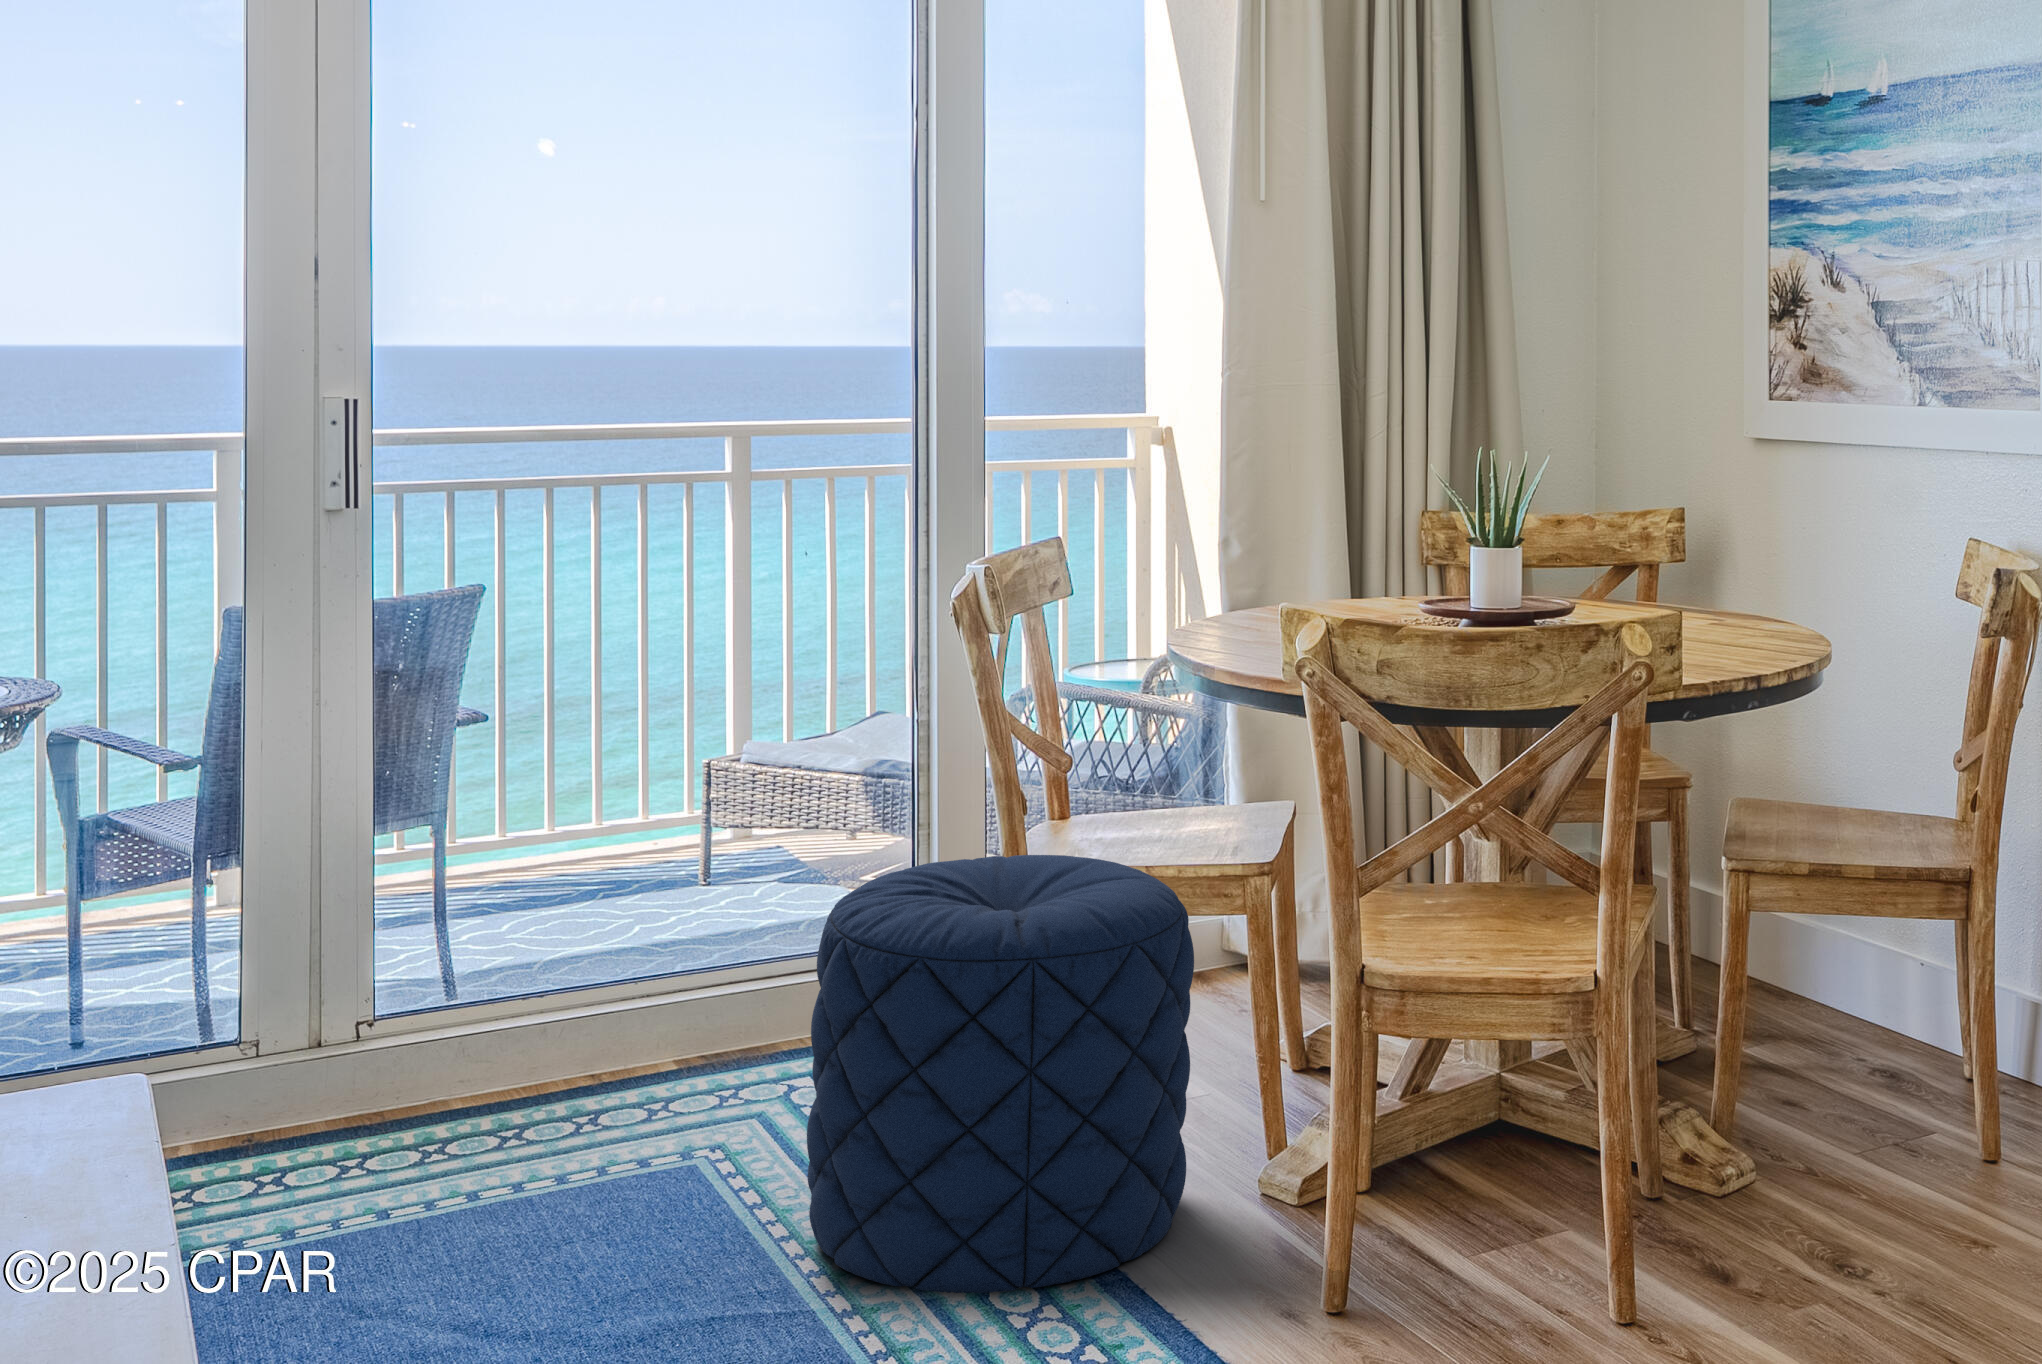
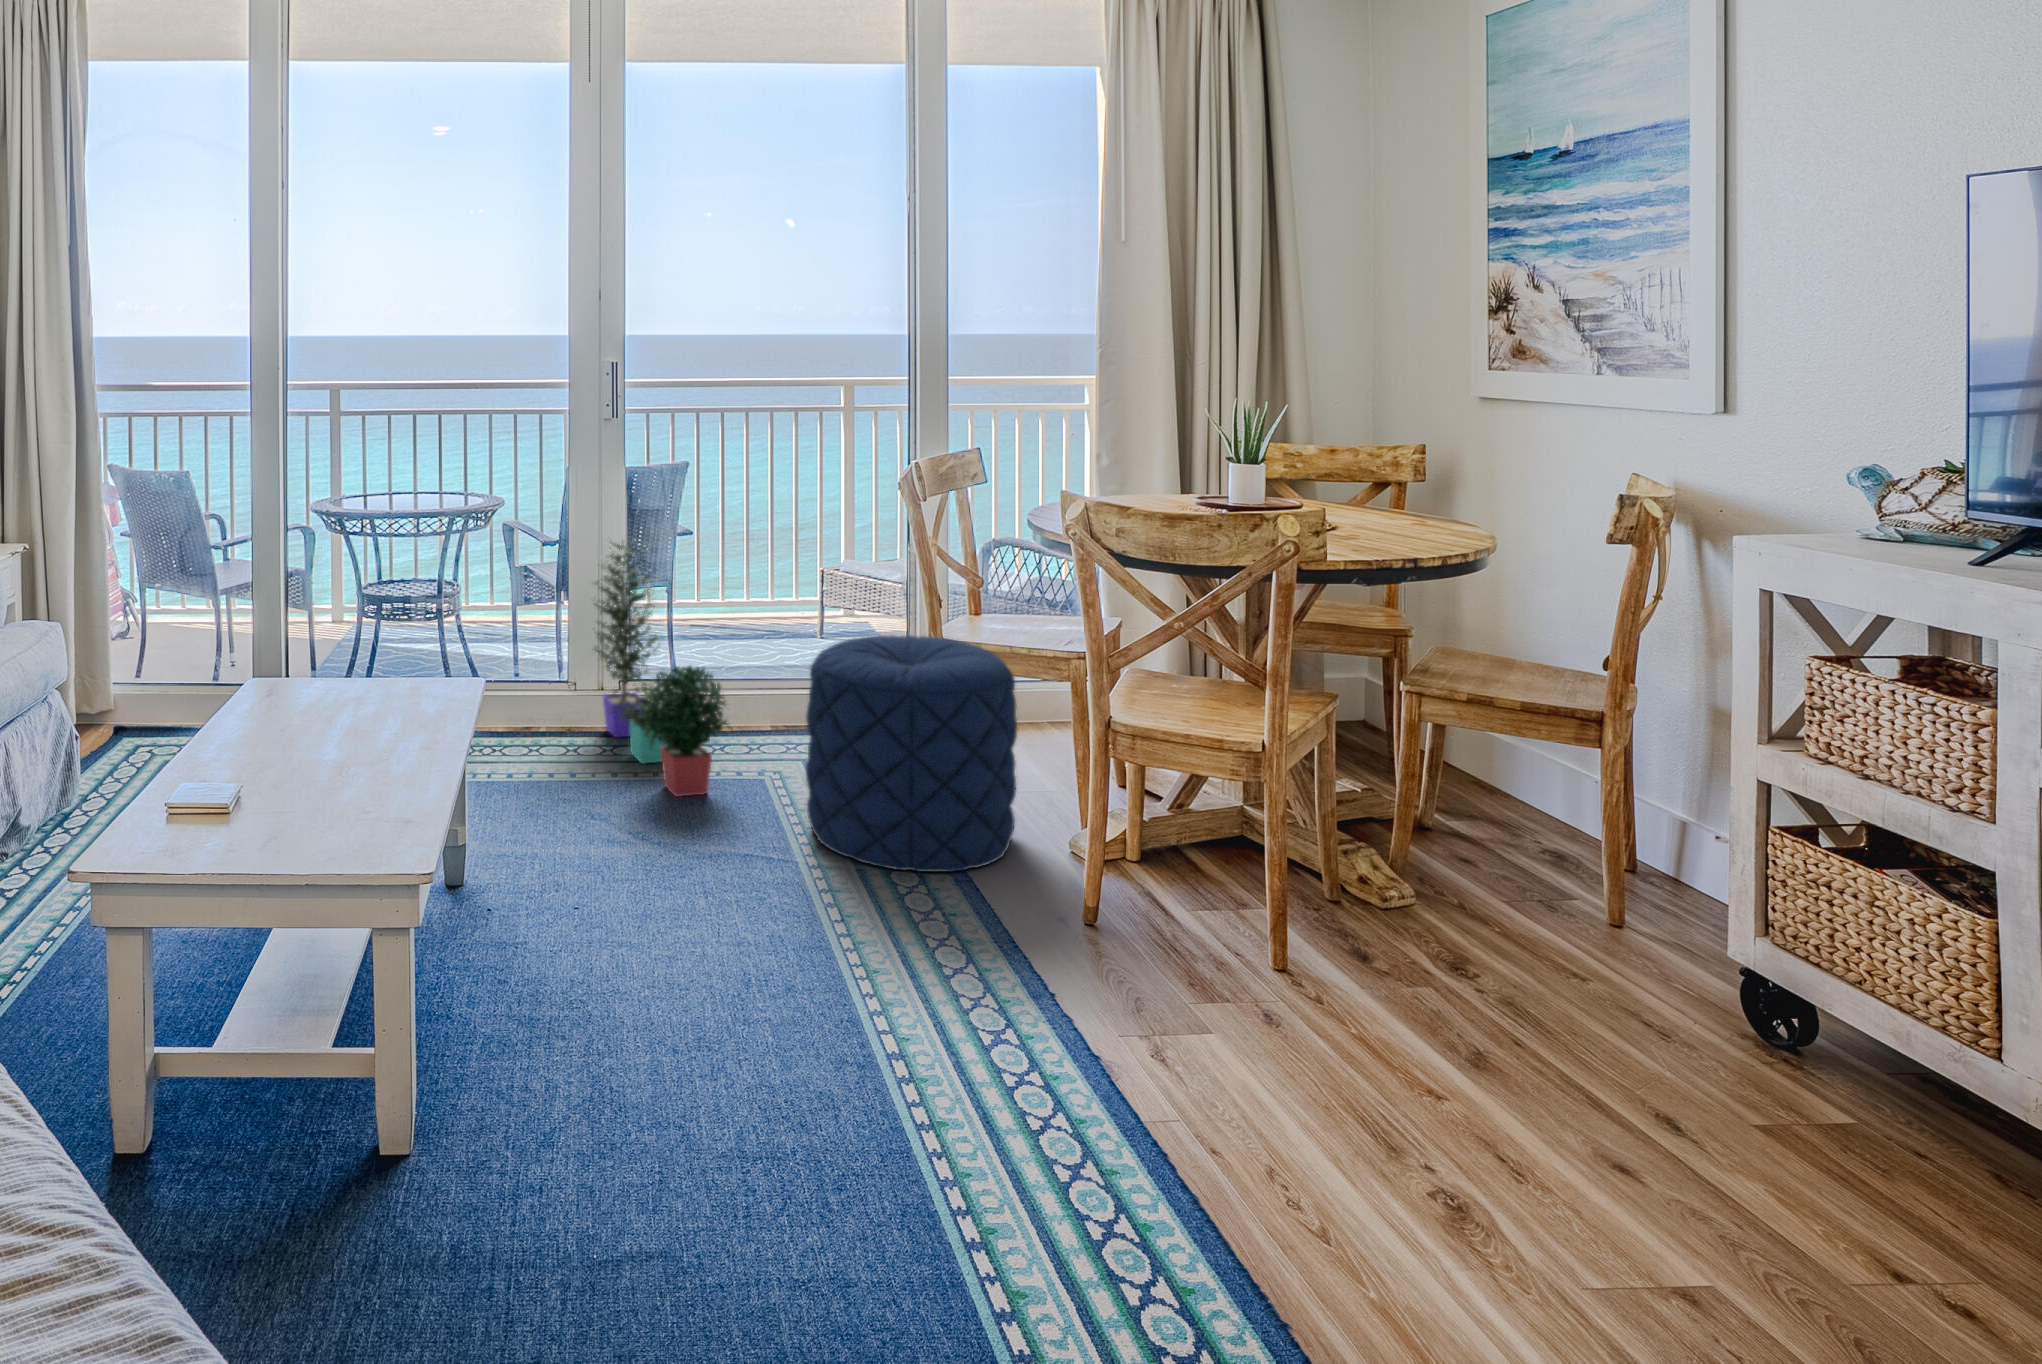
potted plant: none [292,712,637,1232] -> present [595,540,727,797]

